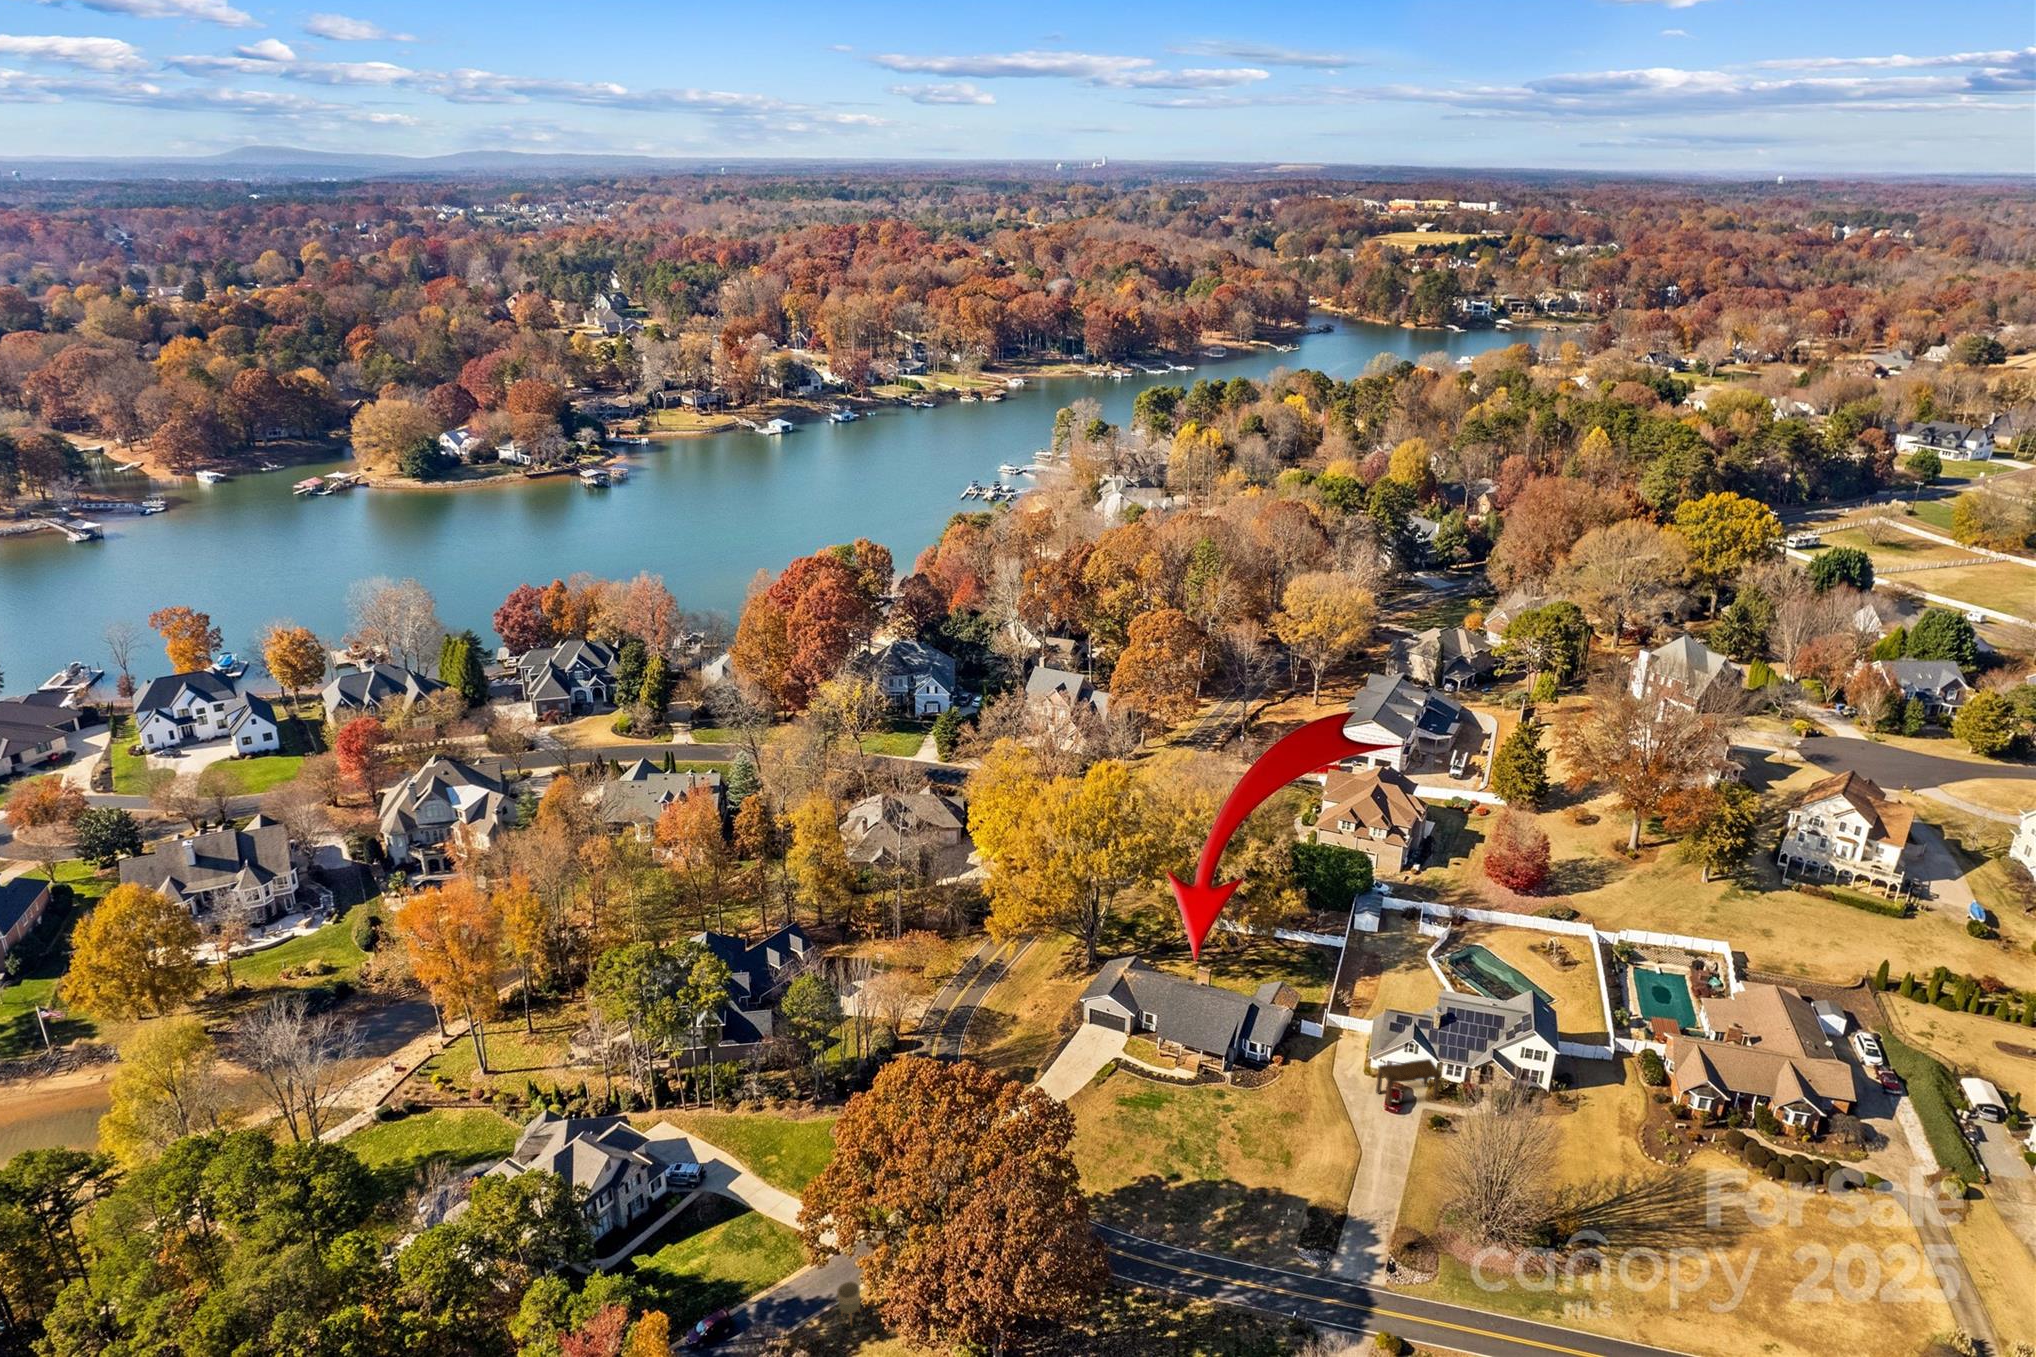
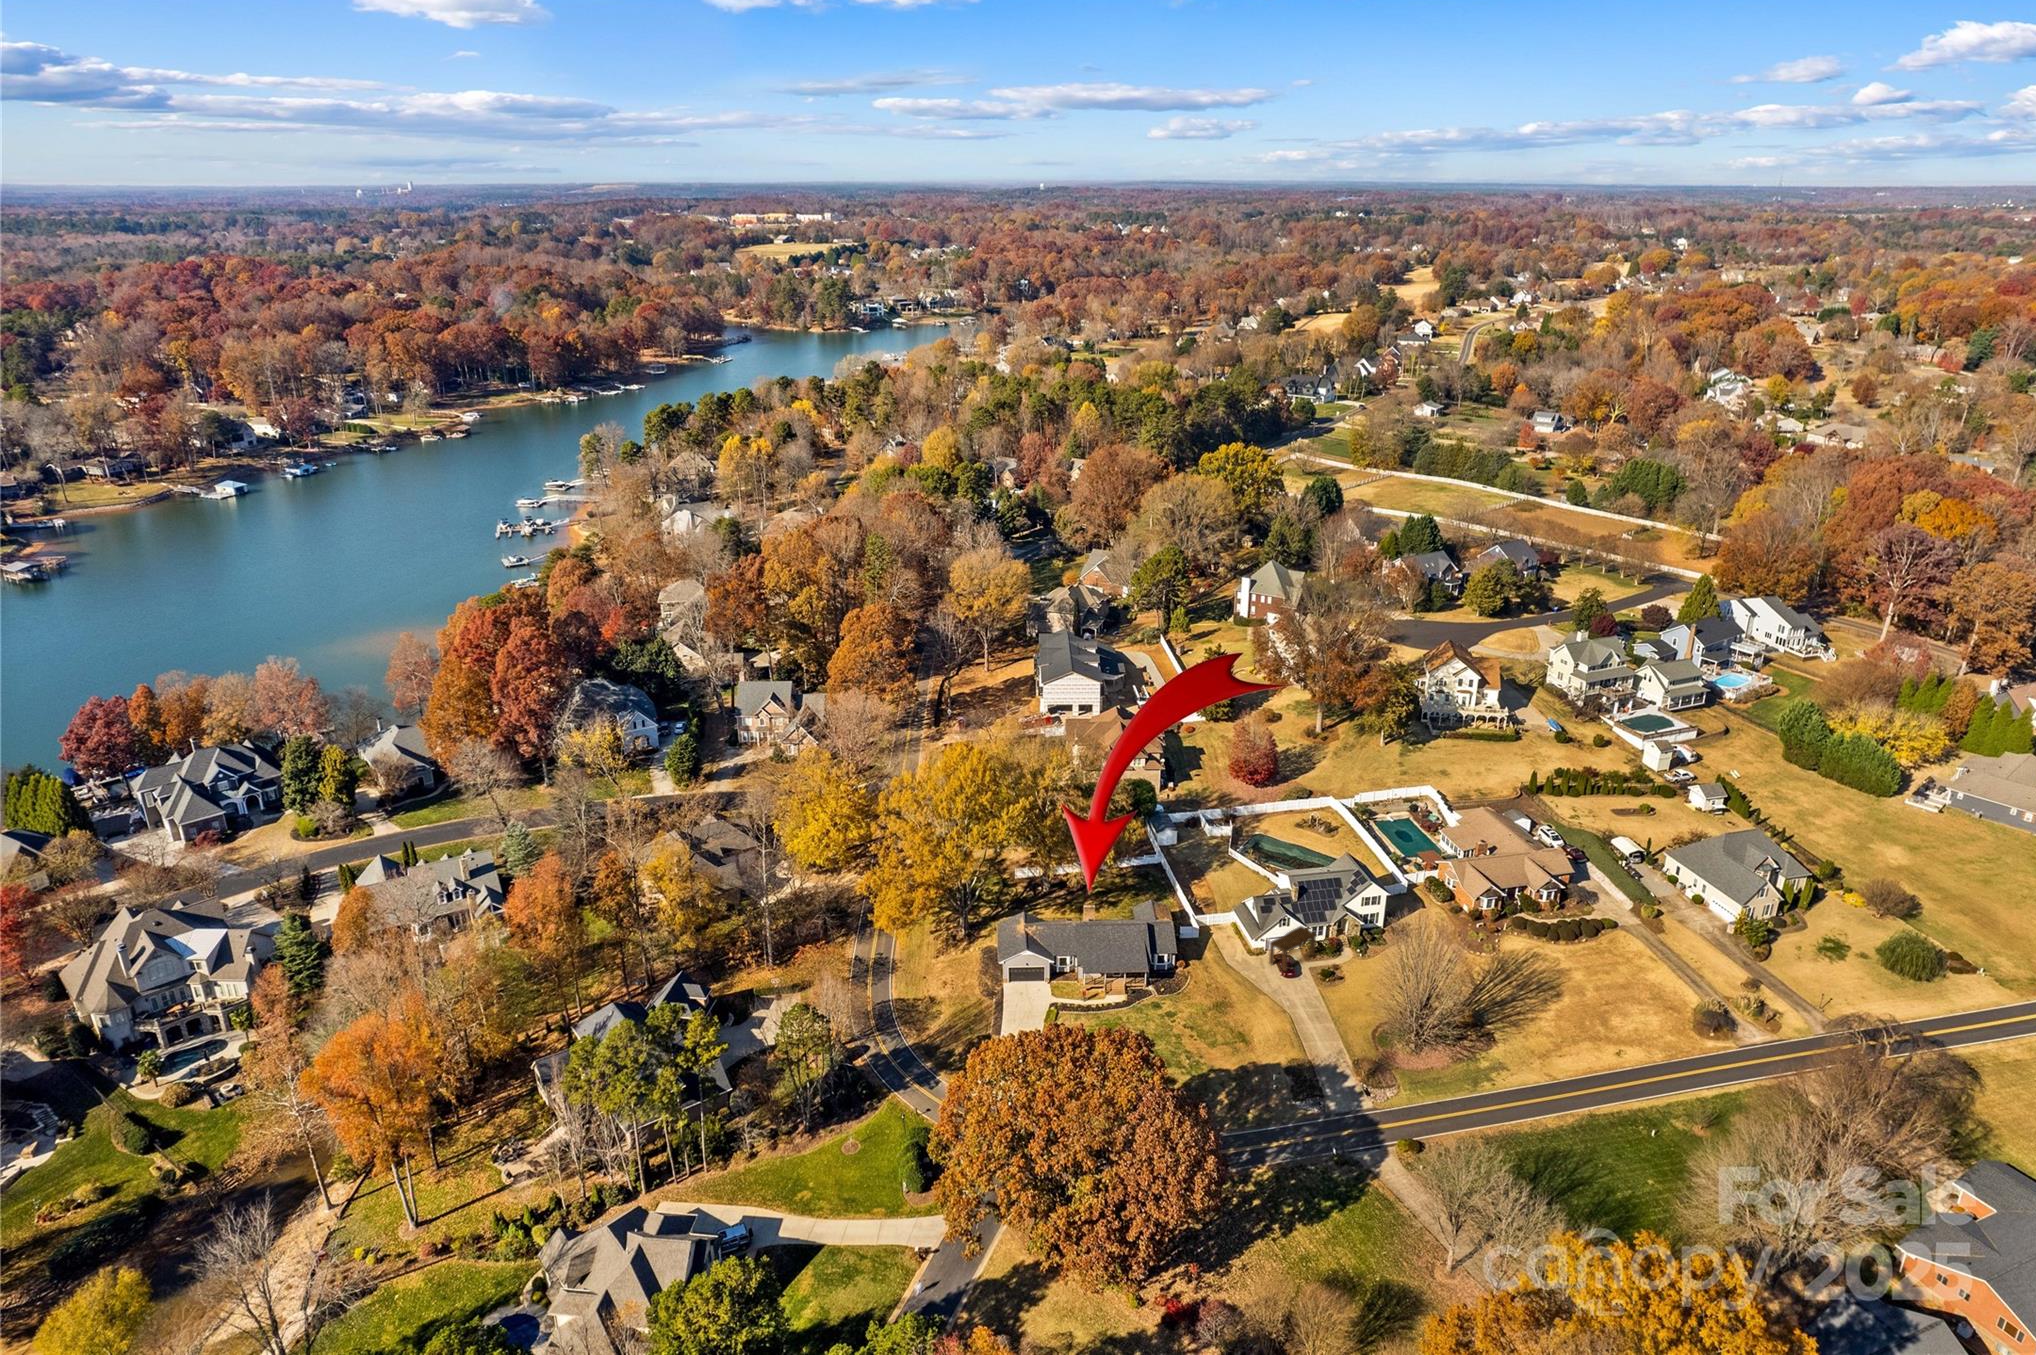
planter: present [837,1282,860,1325] -> none [978,1268,1000,1309]

